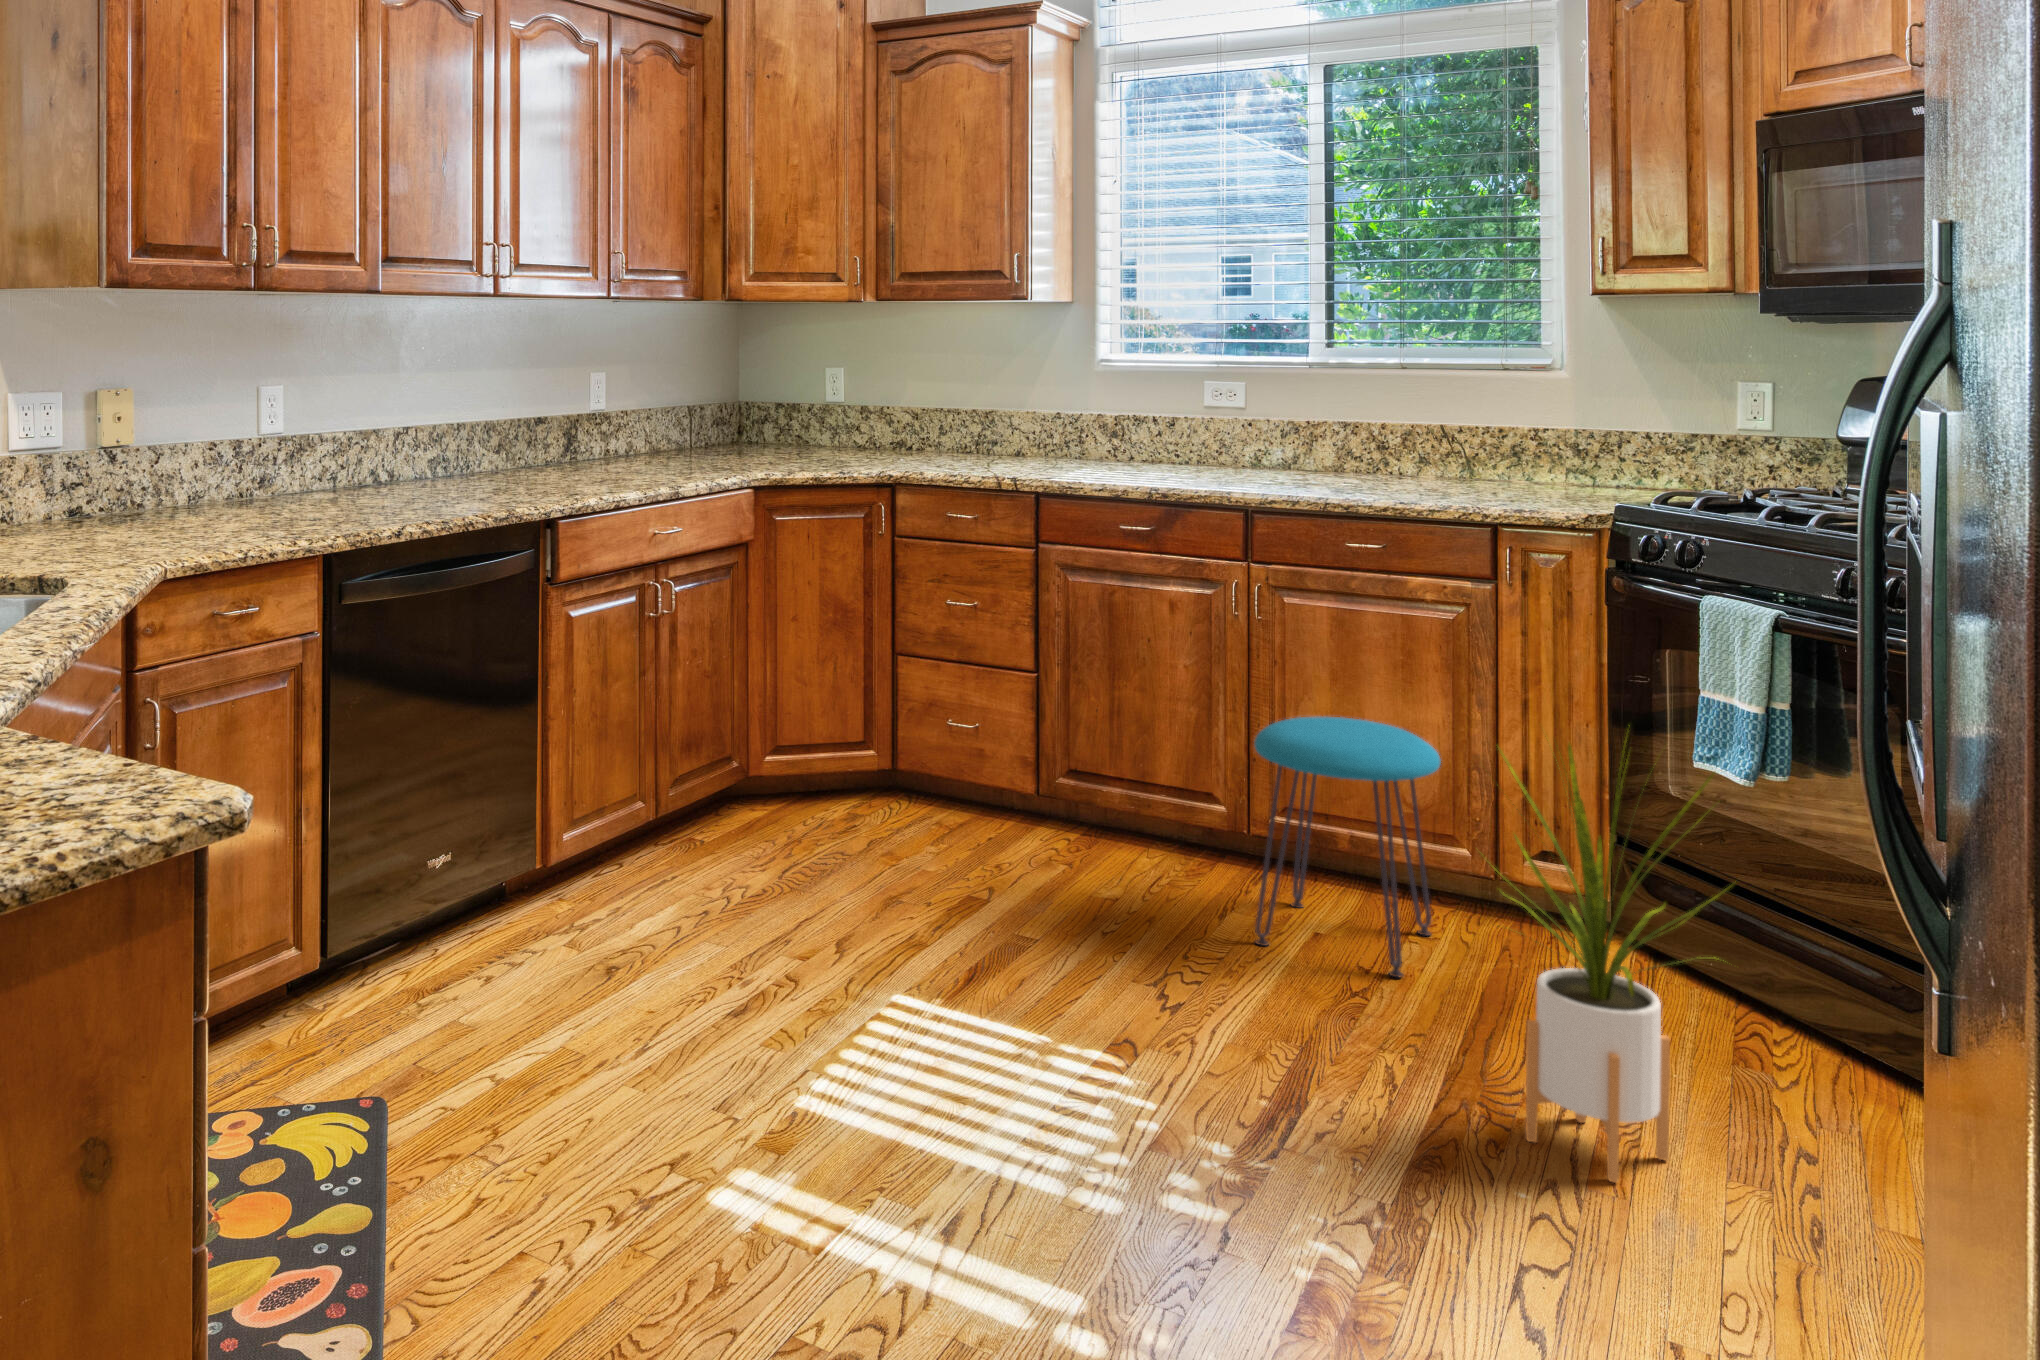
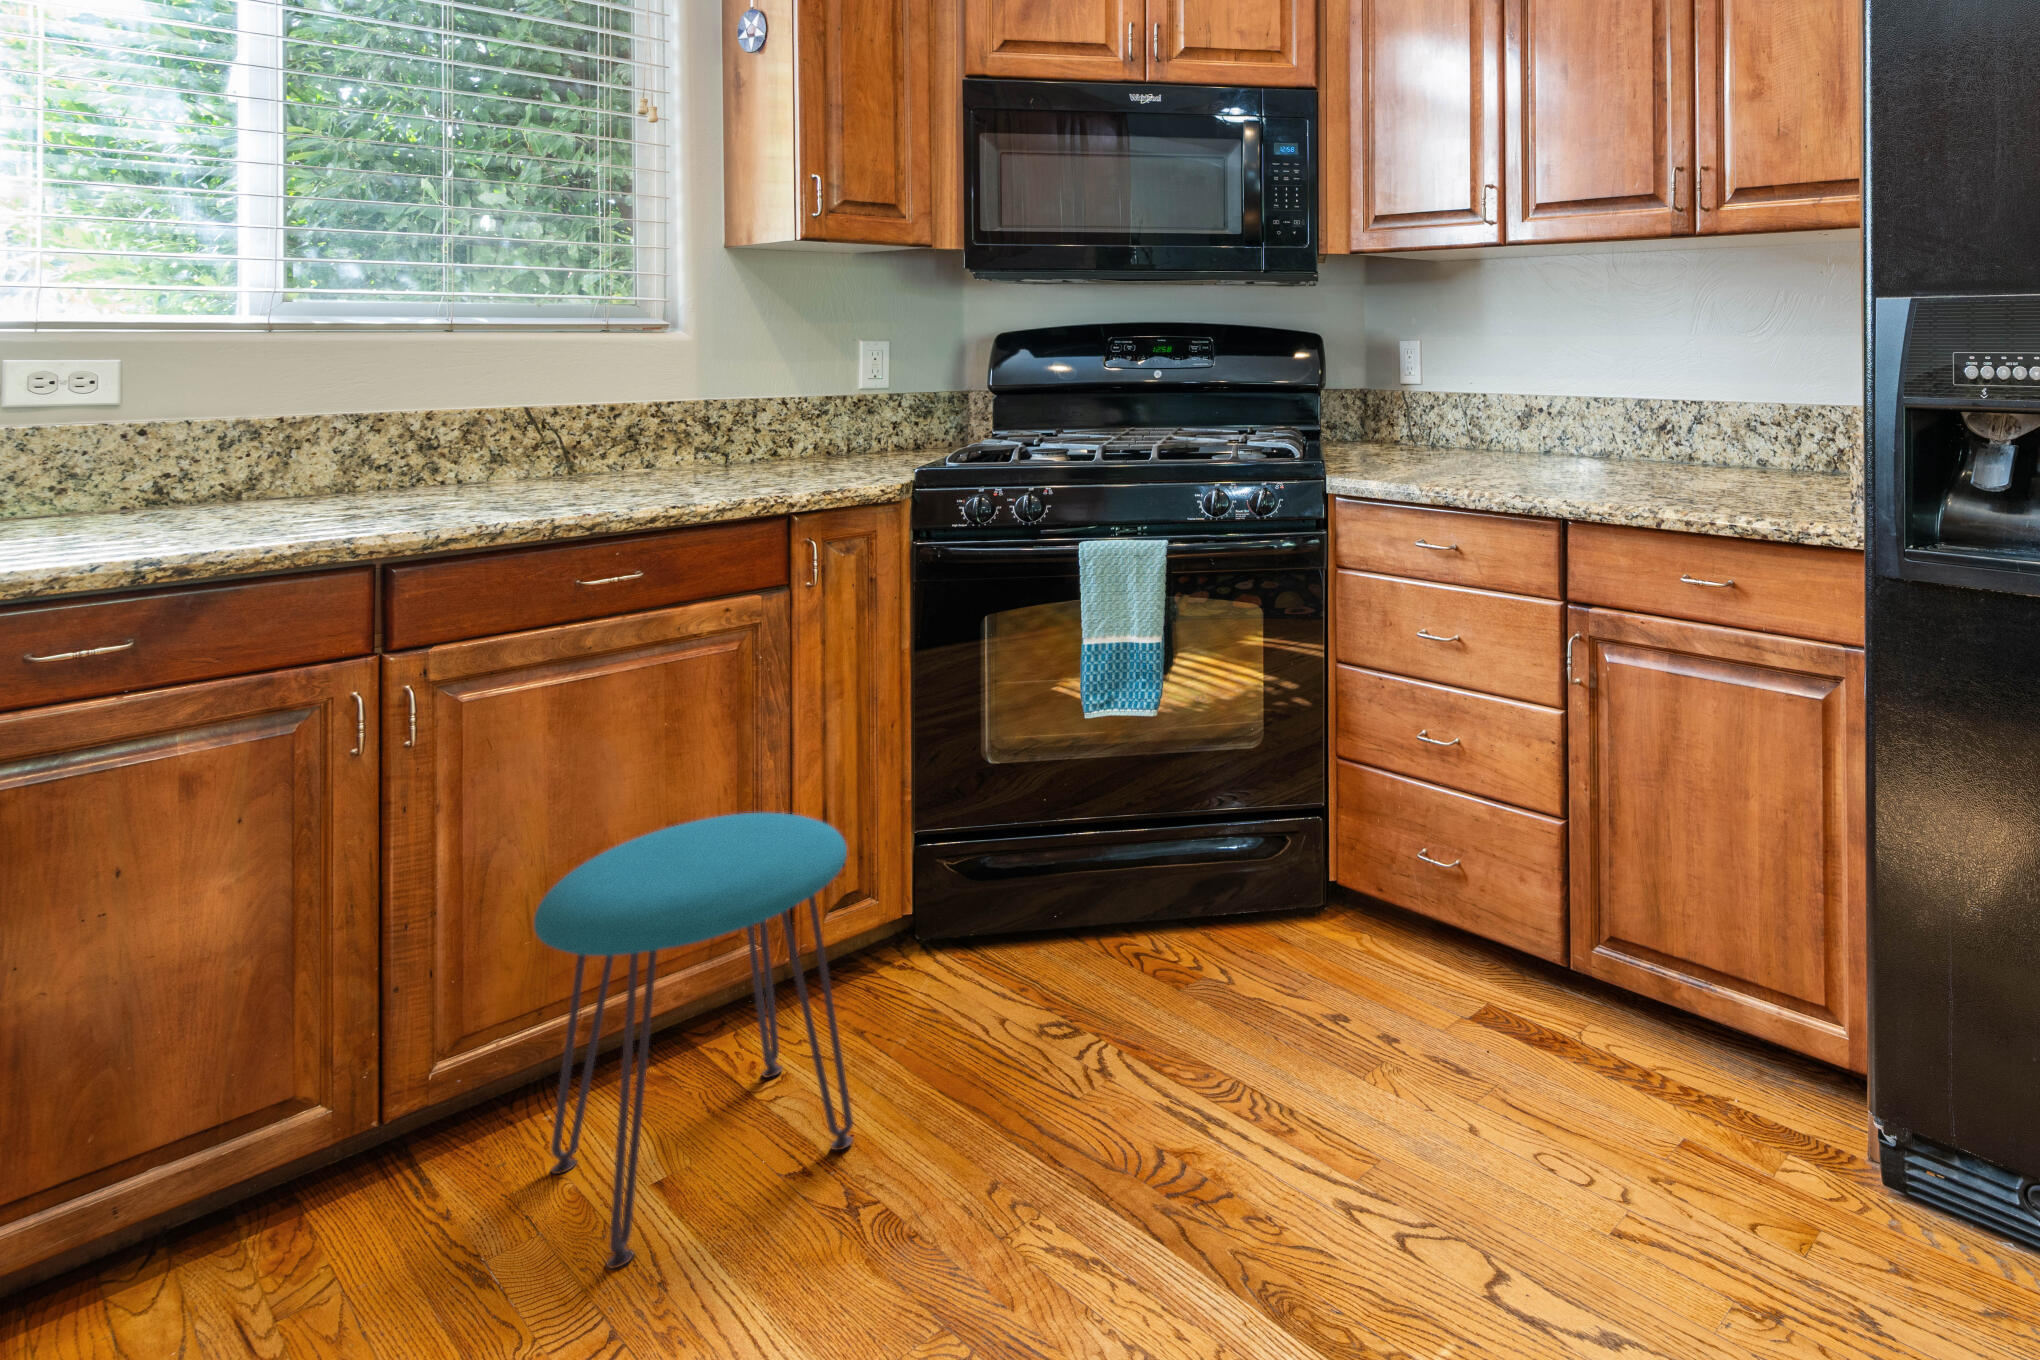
house plant: present [1499,744,1731,1182] -> none [1150,676,1402,1193]

